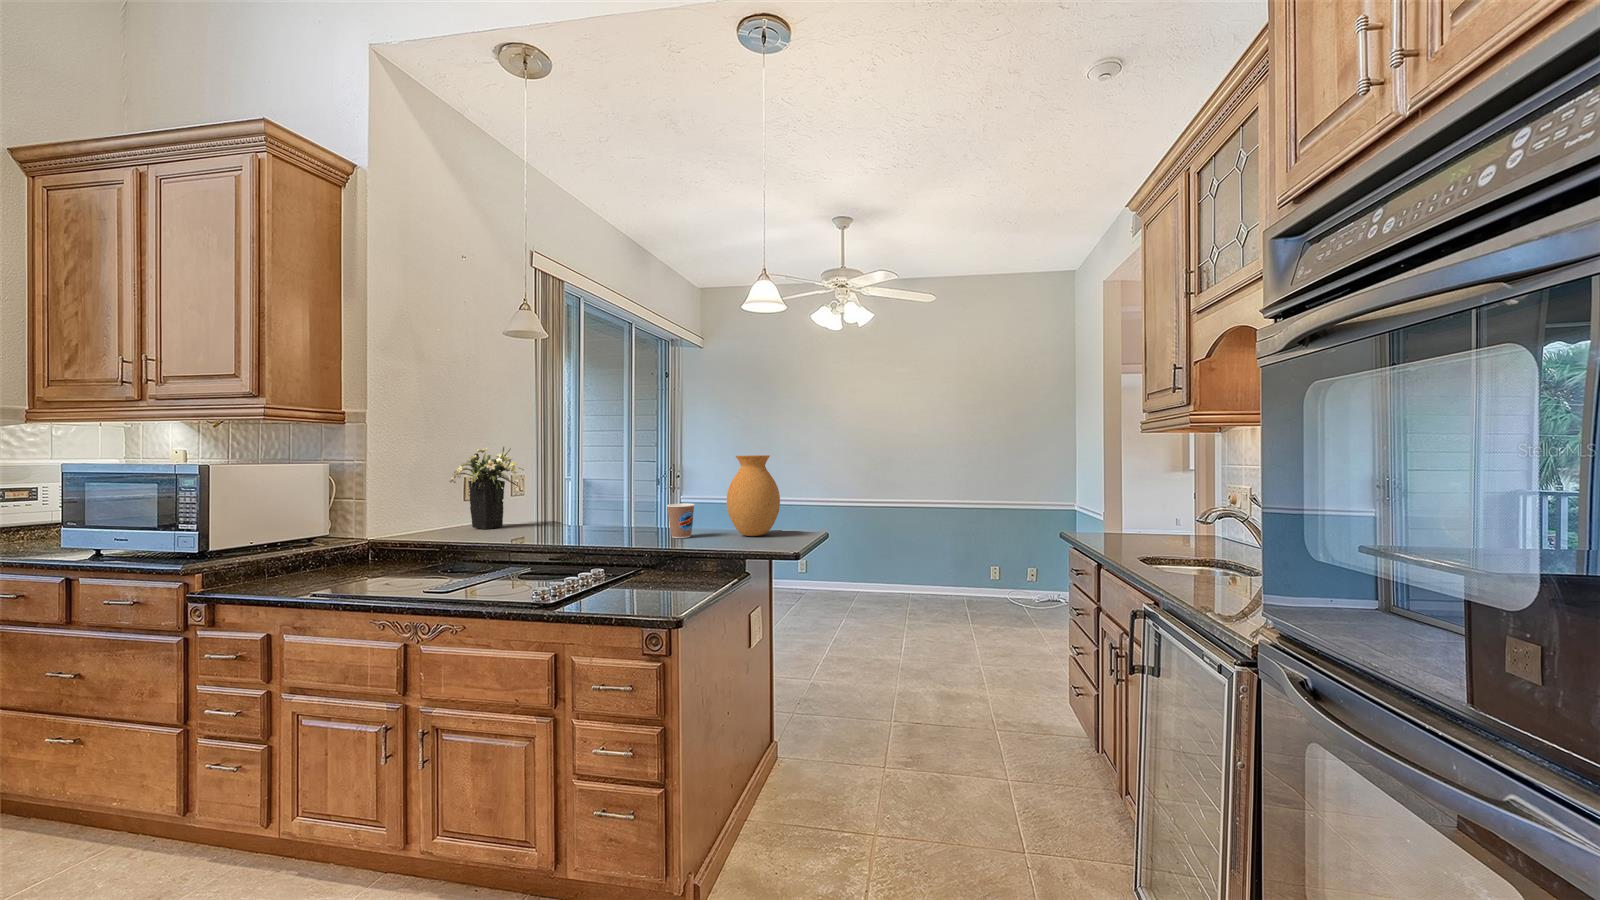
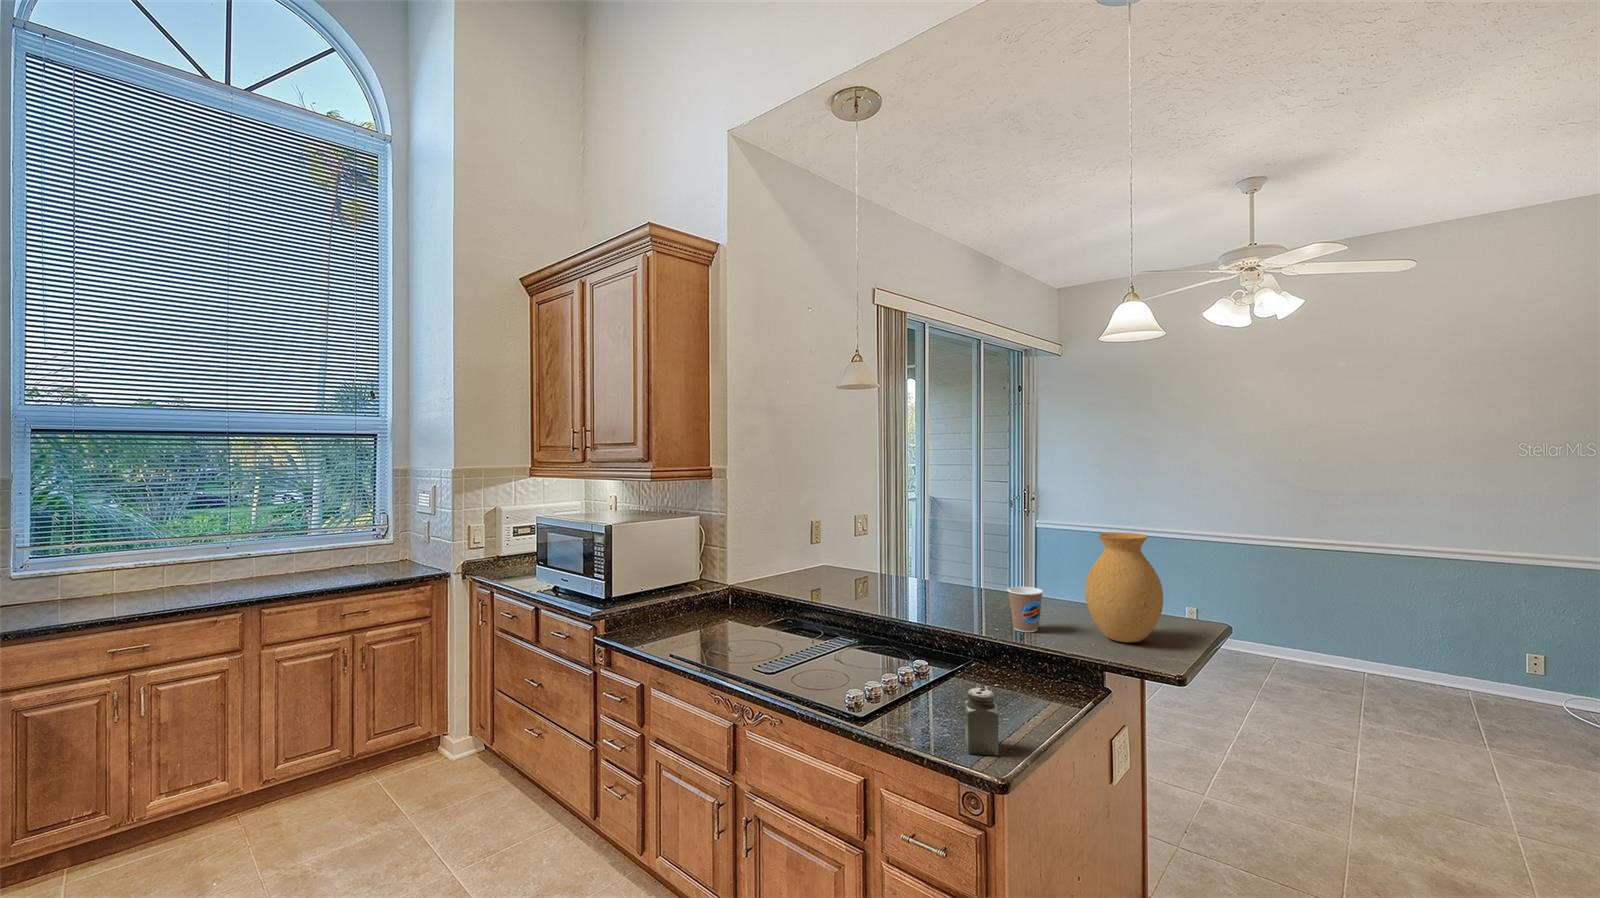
flower arrangement: present [449,447,524,529] -> none [794,499,862,584]
salt shaker: none [645,557,673,607] -> present [965,688,999,755]

